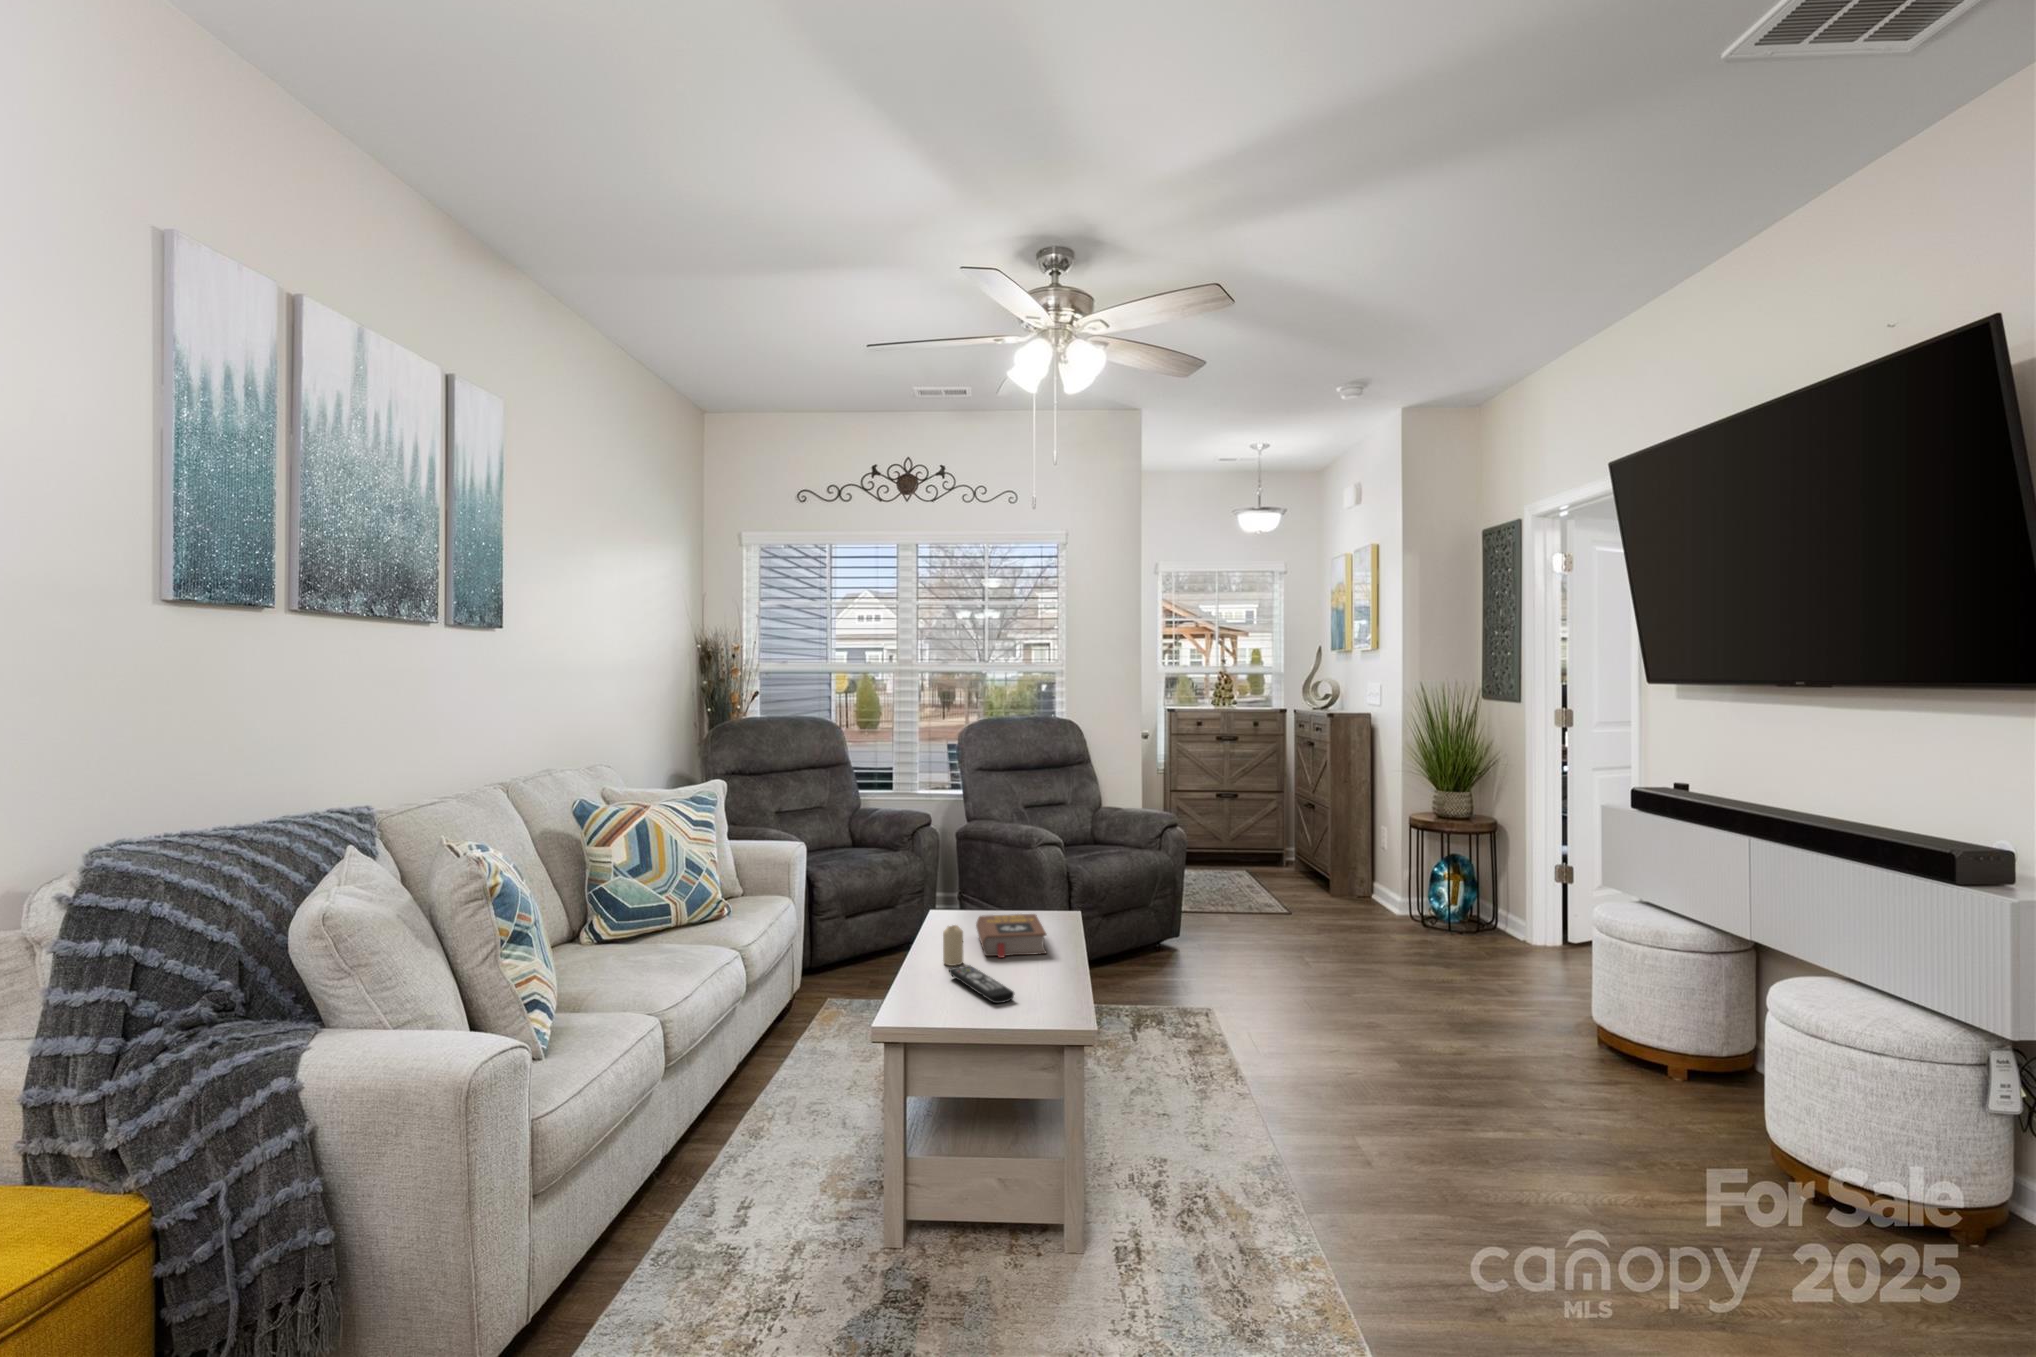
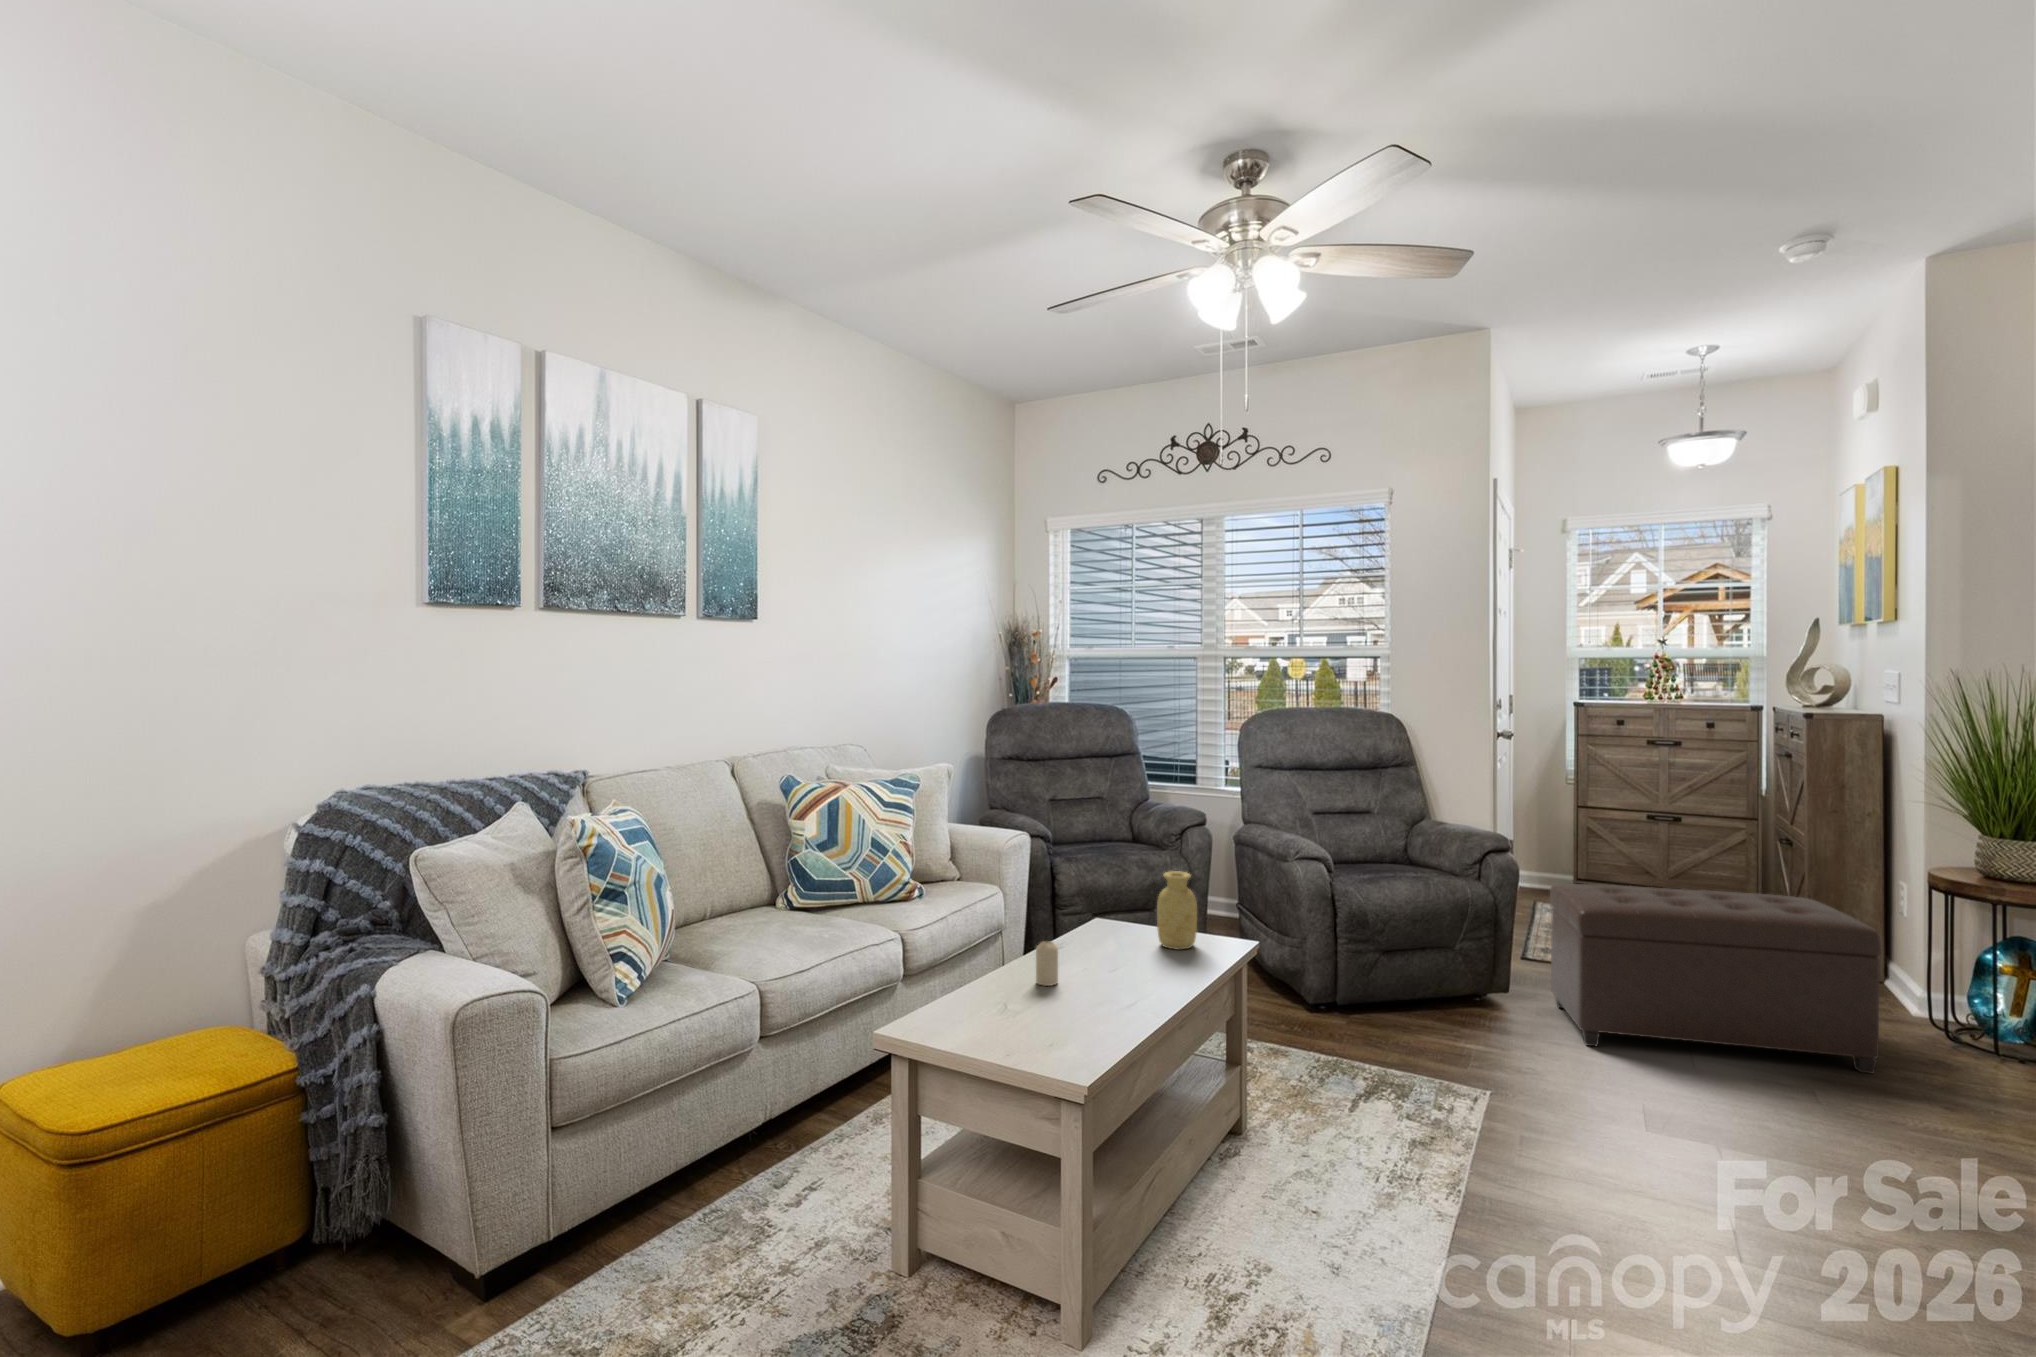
ottoman: none [1204,838,1409,963] -> present [1550,884,1881,1073]
vase: none [999,856,1034,923] -> present [1157,871,1197,950]
book: present [976,914,1046,958] -> none [1084,934,1177,990]
remote control: present [949,965,1014,1003] -> none [1020,988,1051,1037]

